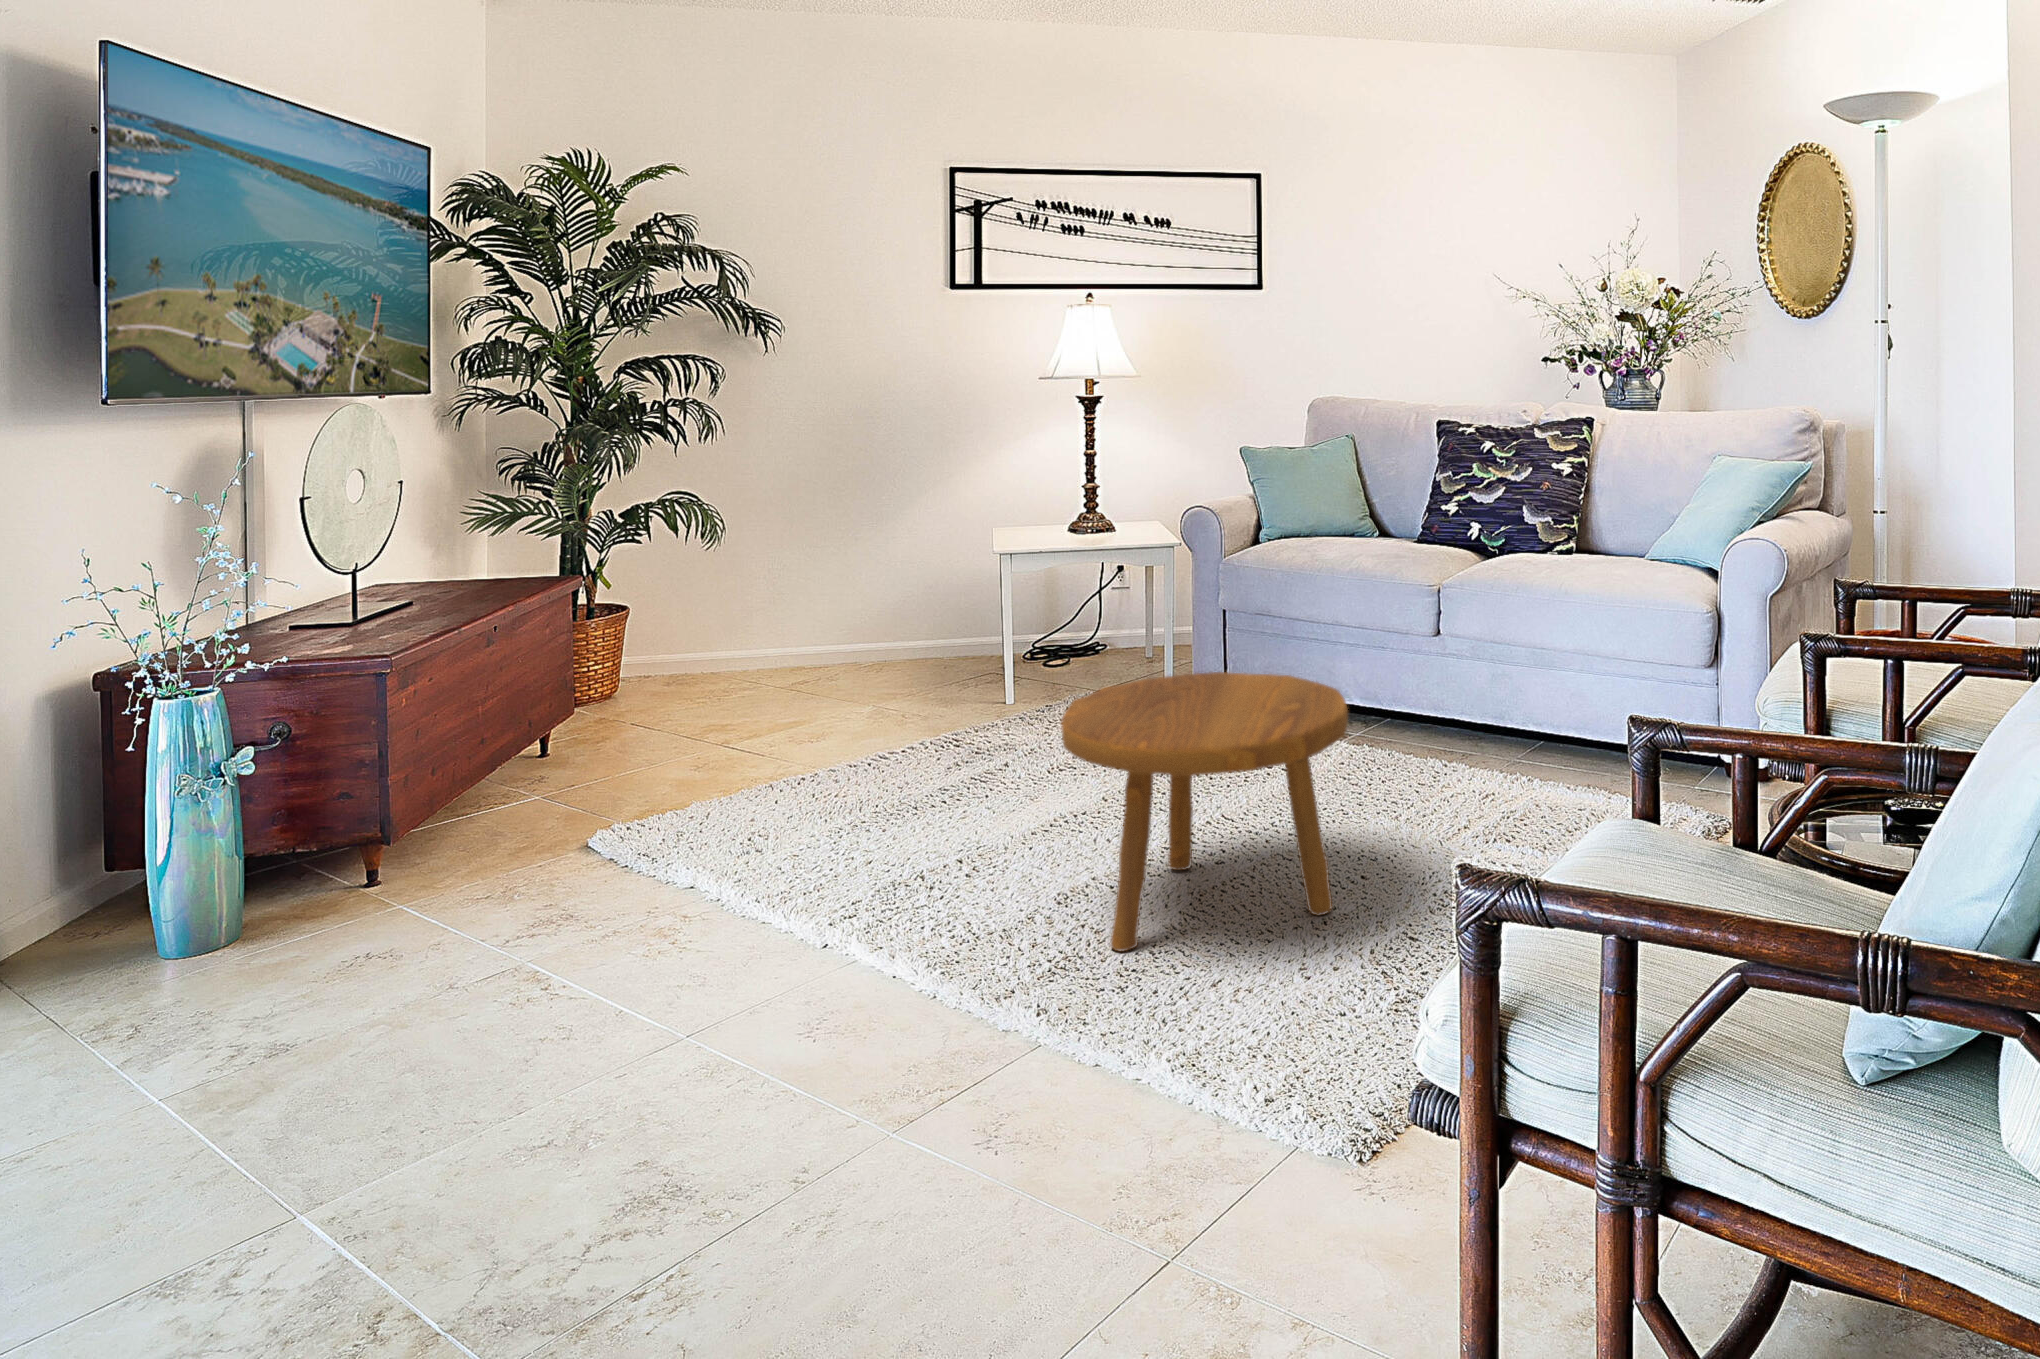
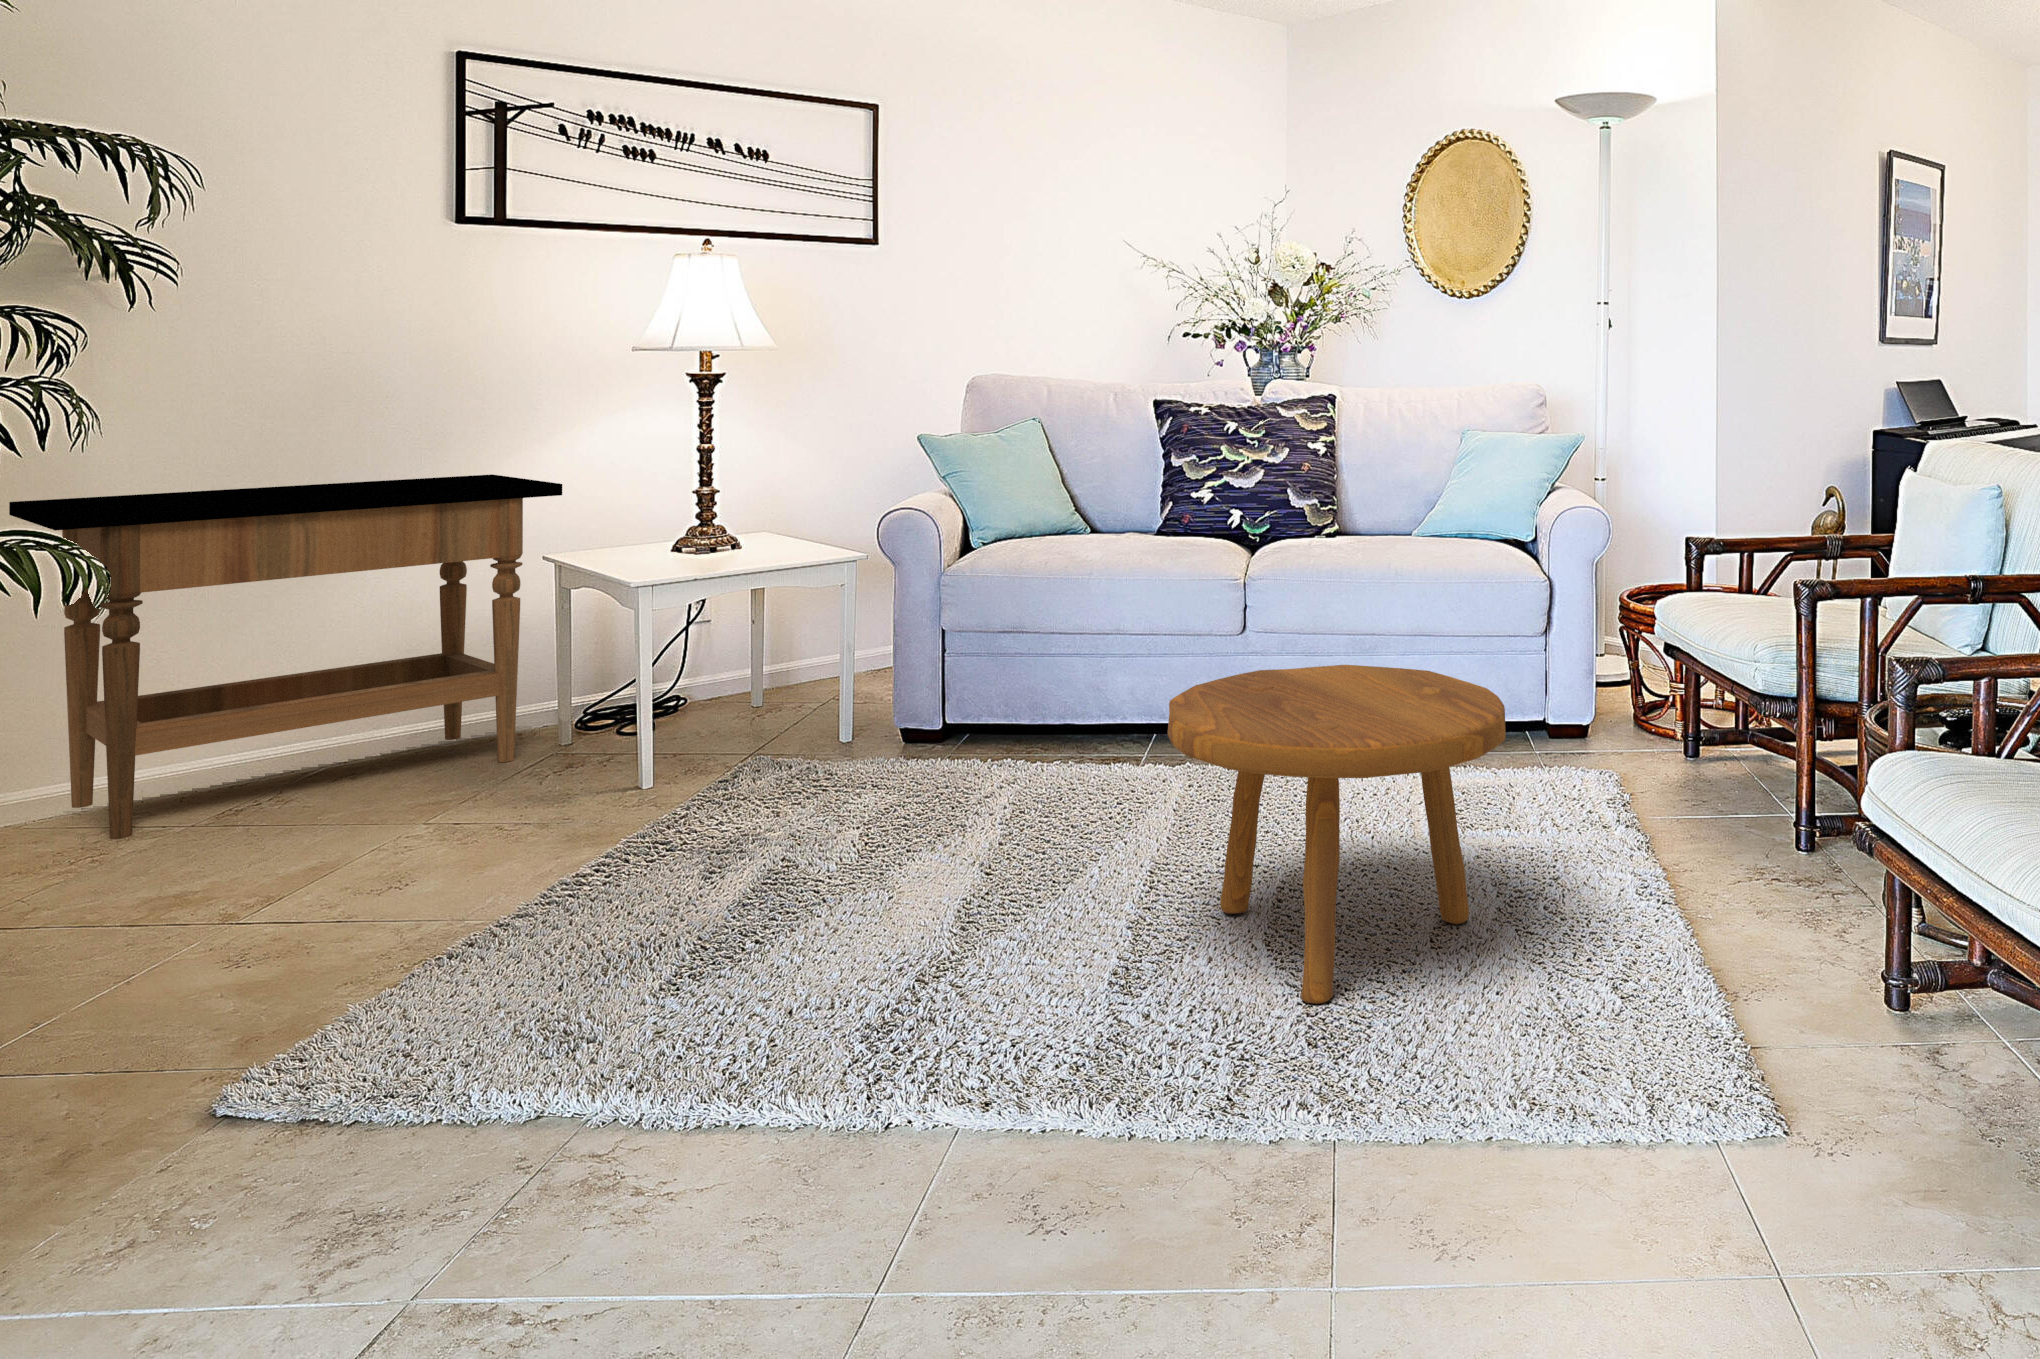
side table: none [669,469,978,696] -> present [9,474,562,839]

